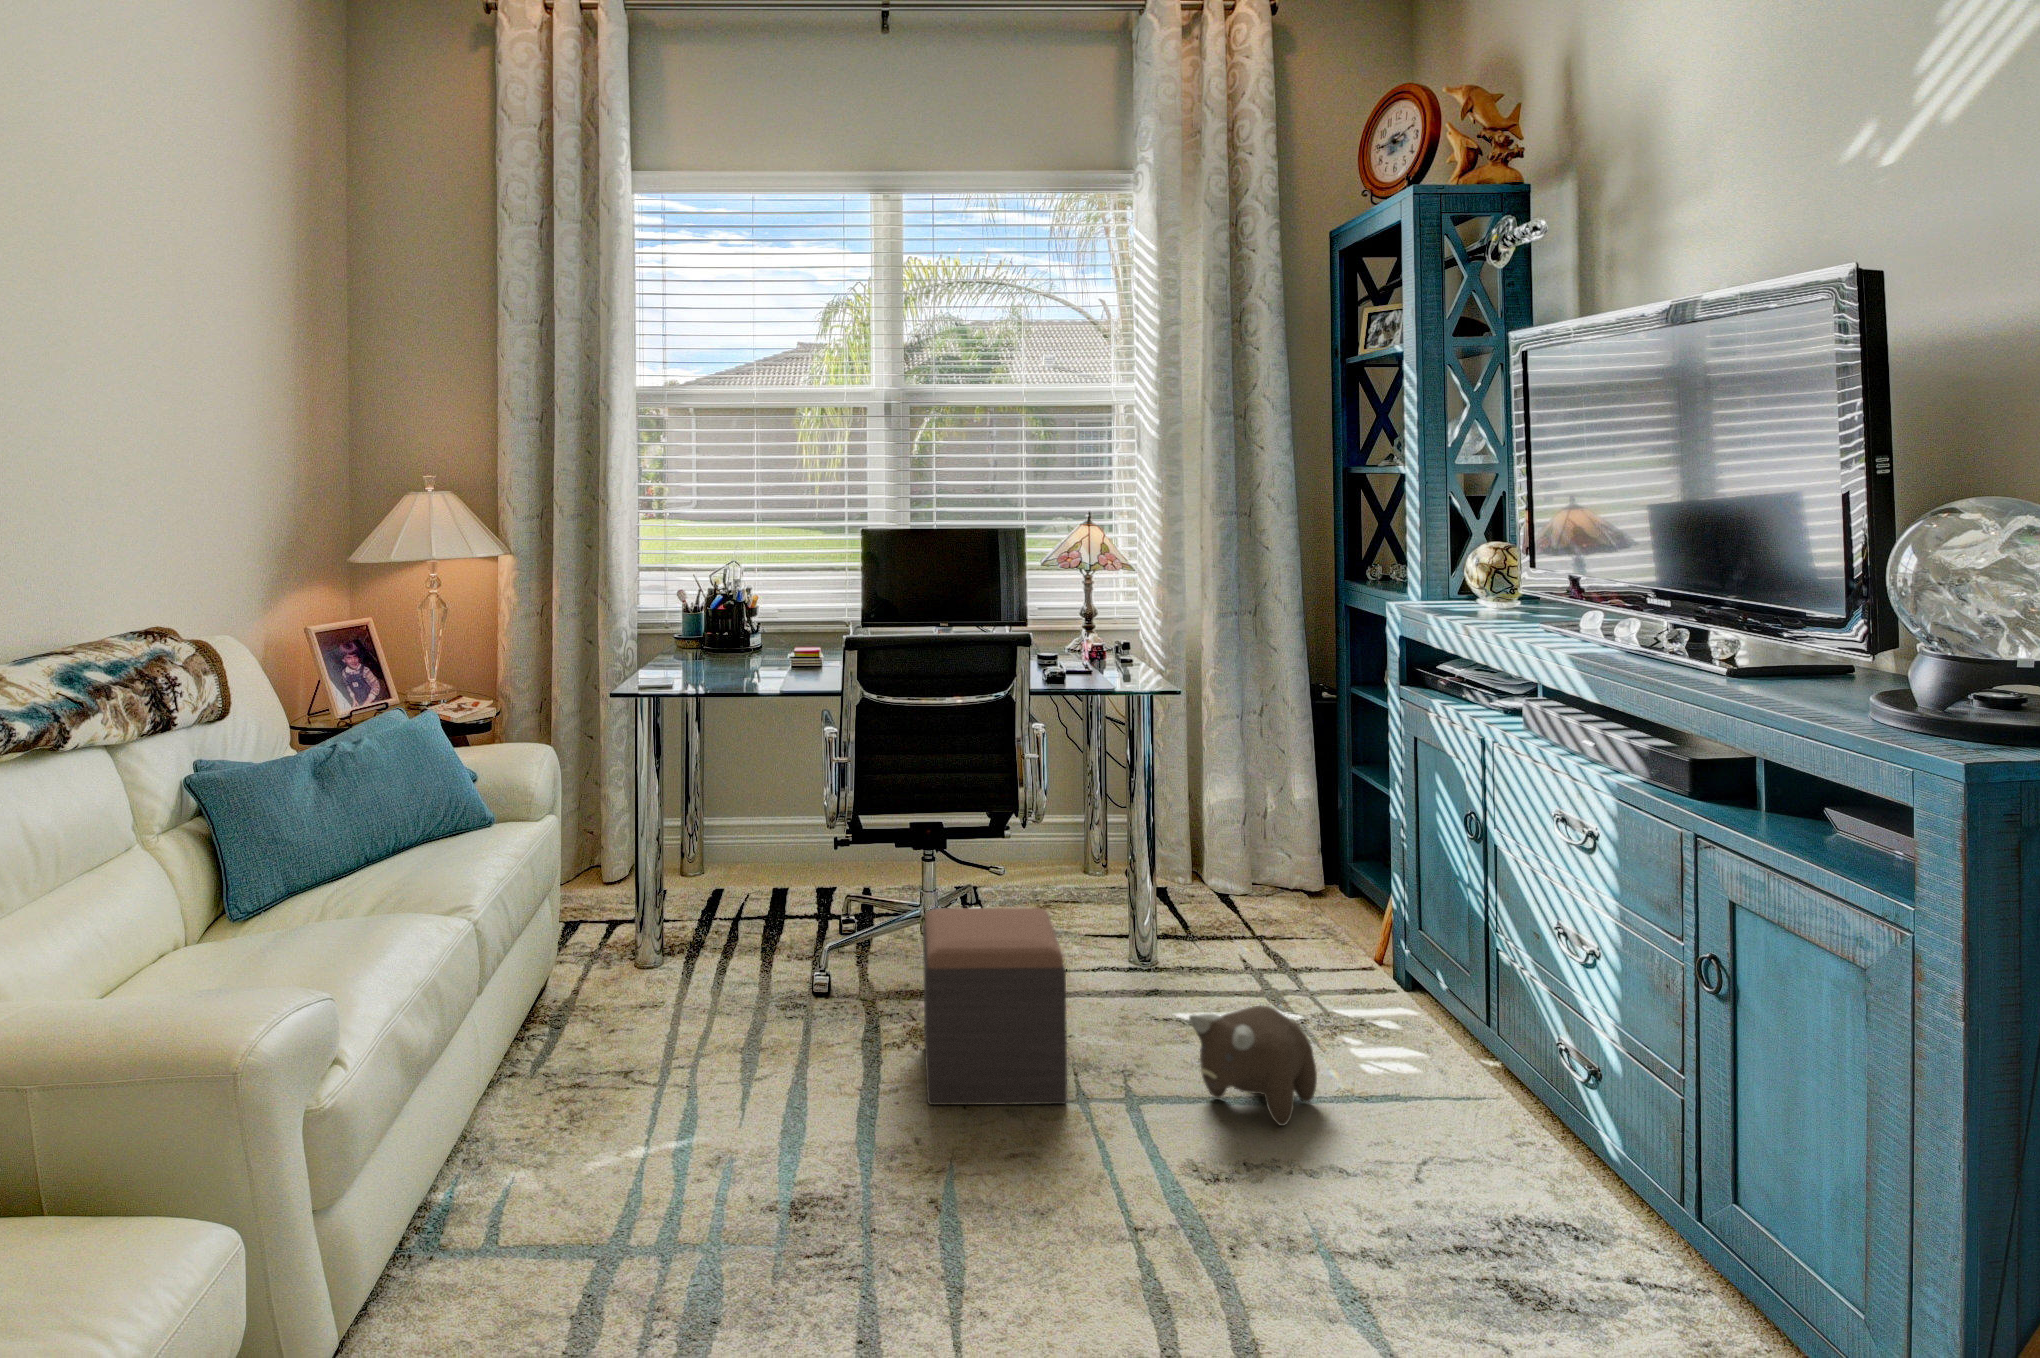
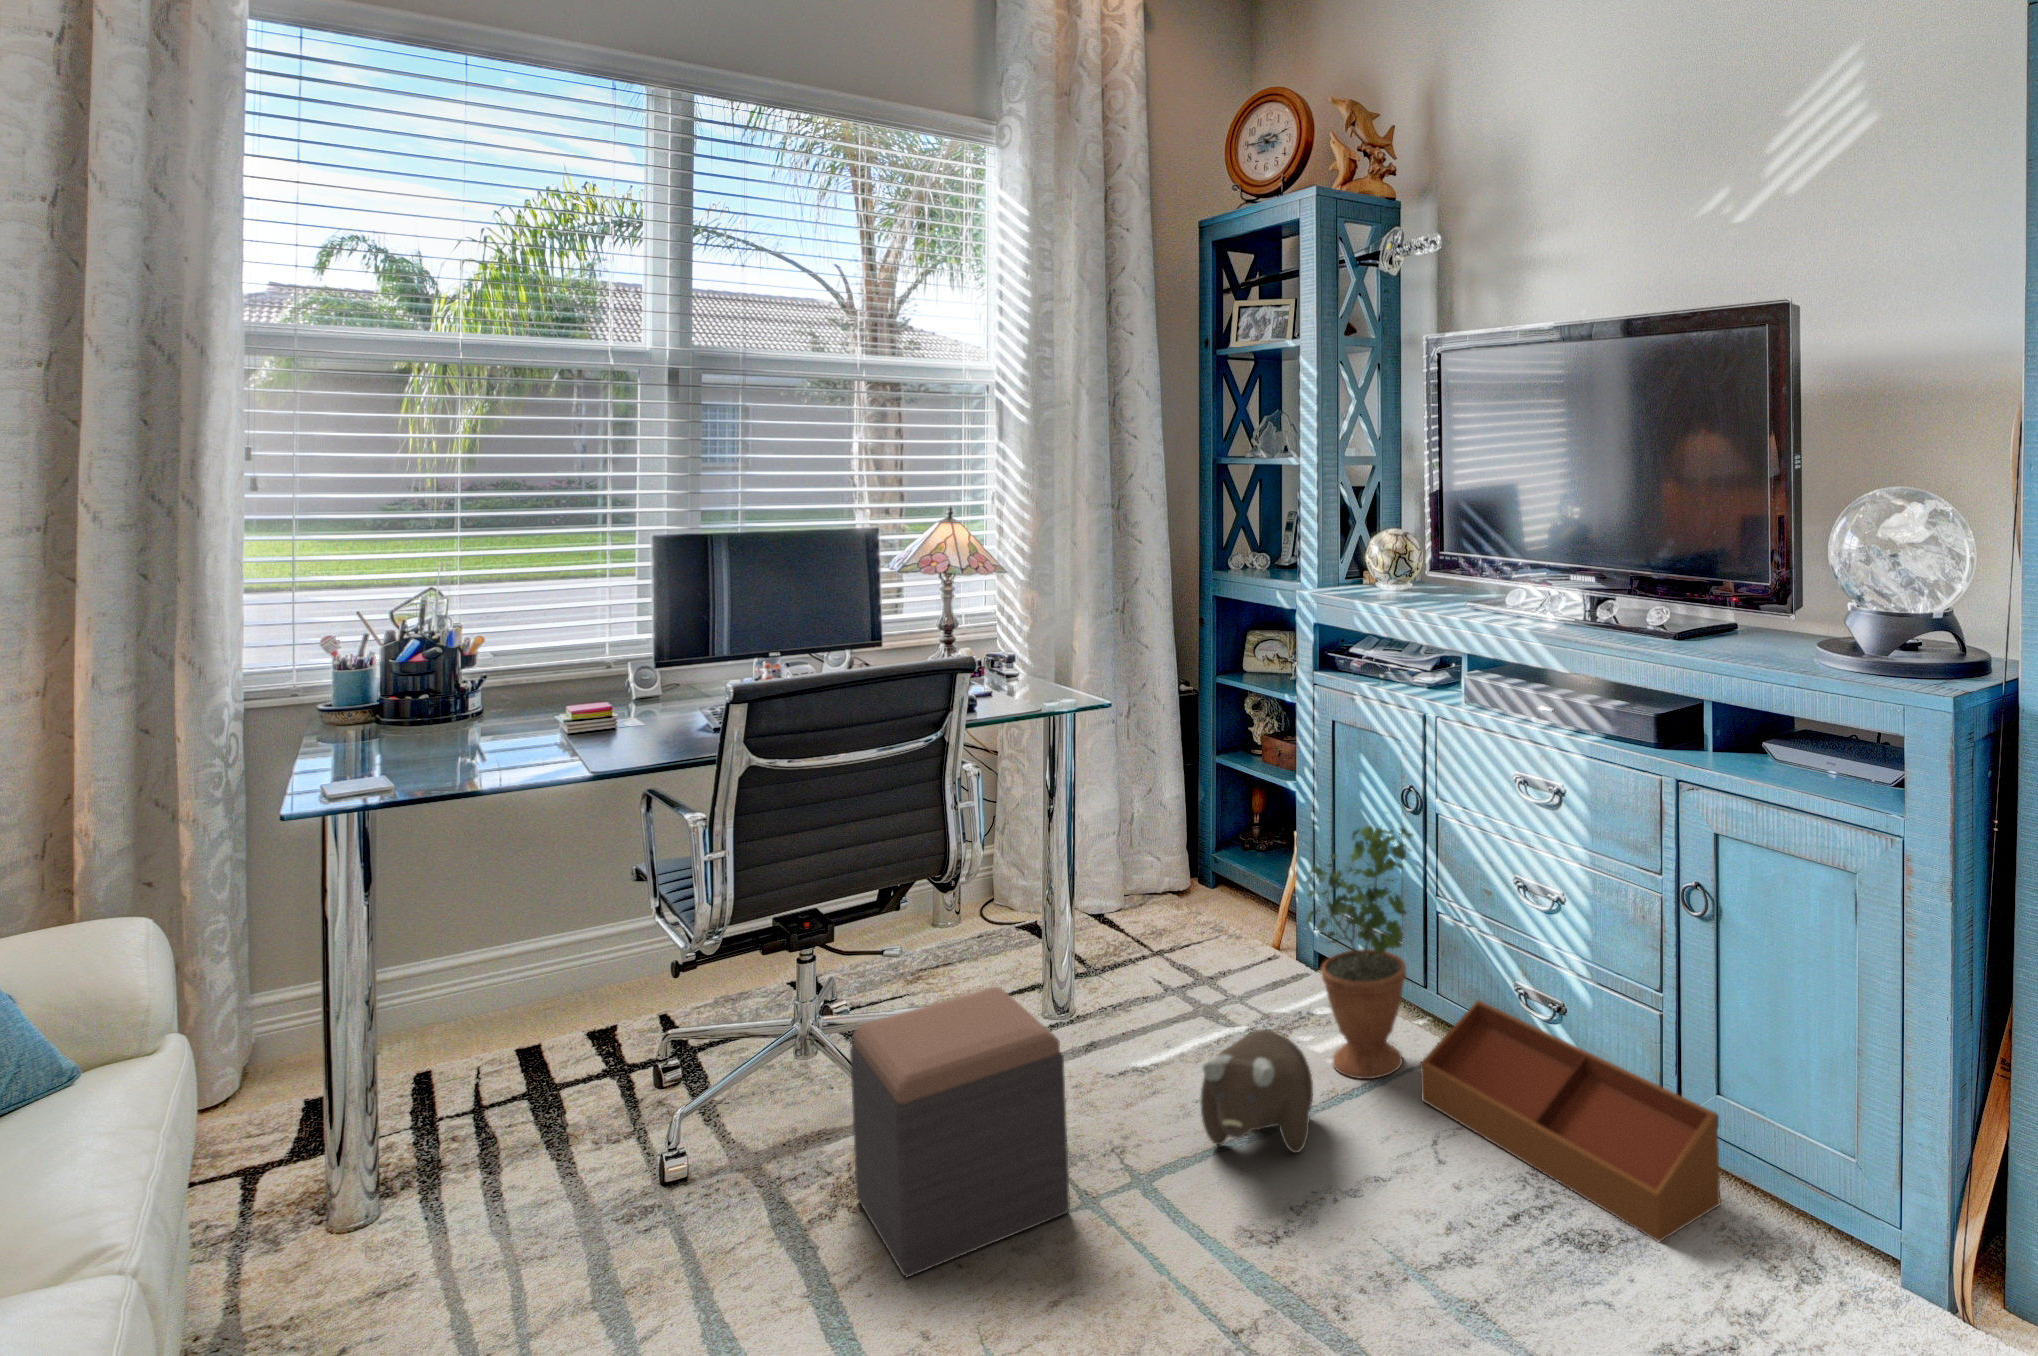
potted plant: none [1343,833,1469,1095] -> present [1305,826,1412,1079]
storage bin: none [1433,1044,1703,1319] -> present [1420,1000,1721,1242]

